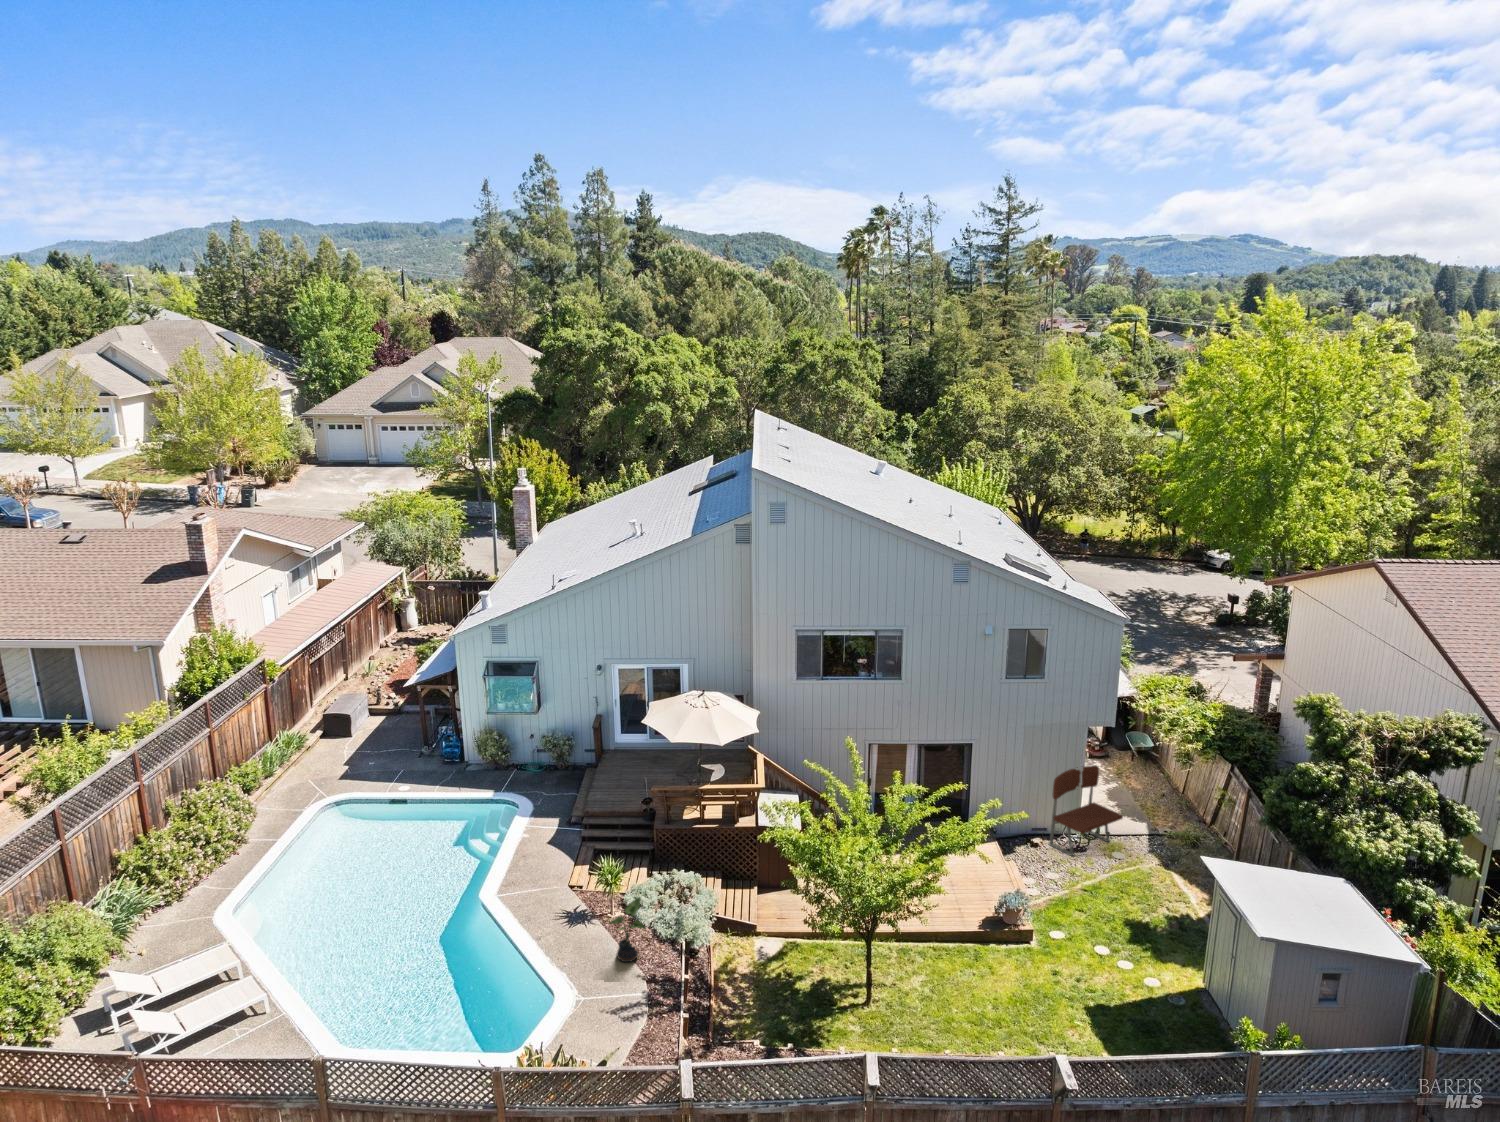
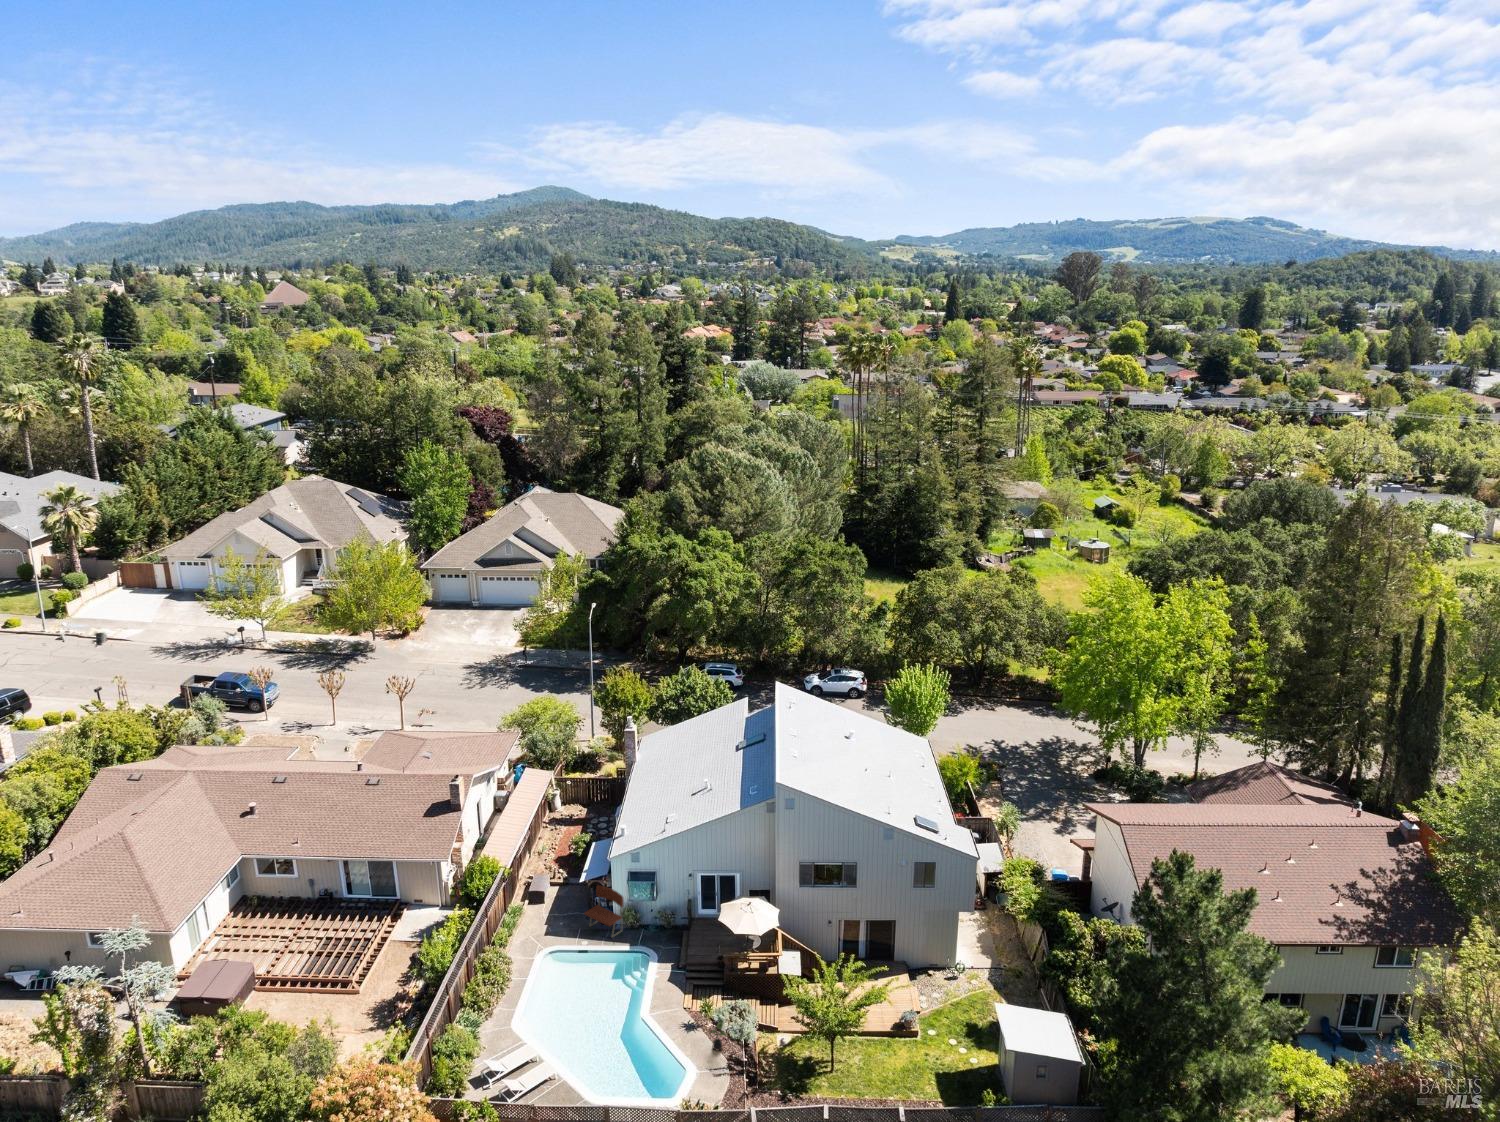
bench: present [1049,765,1123,856] -> present [584,885,624,937]

